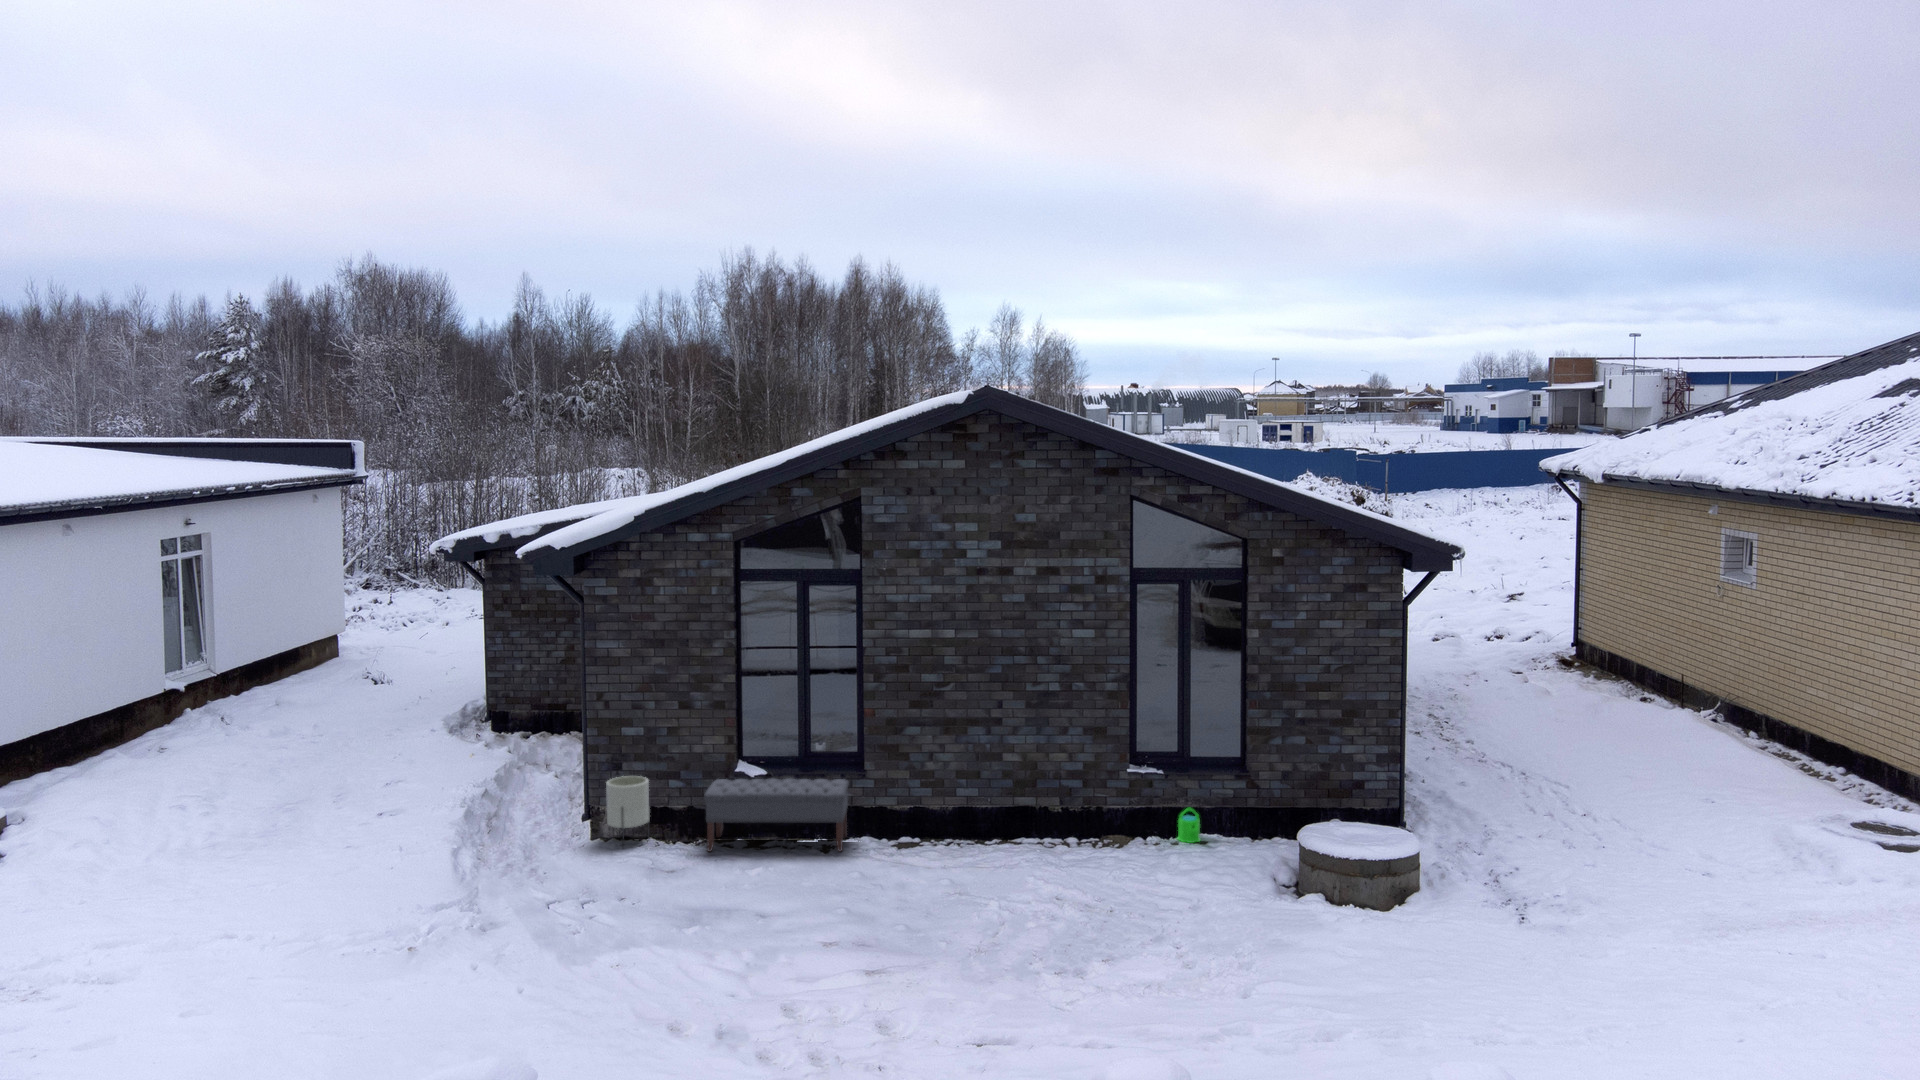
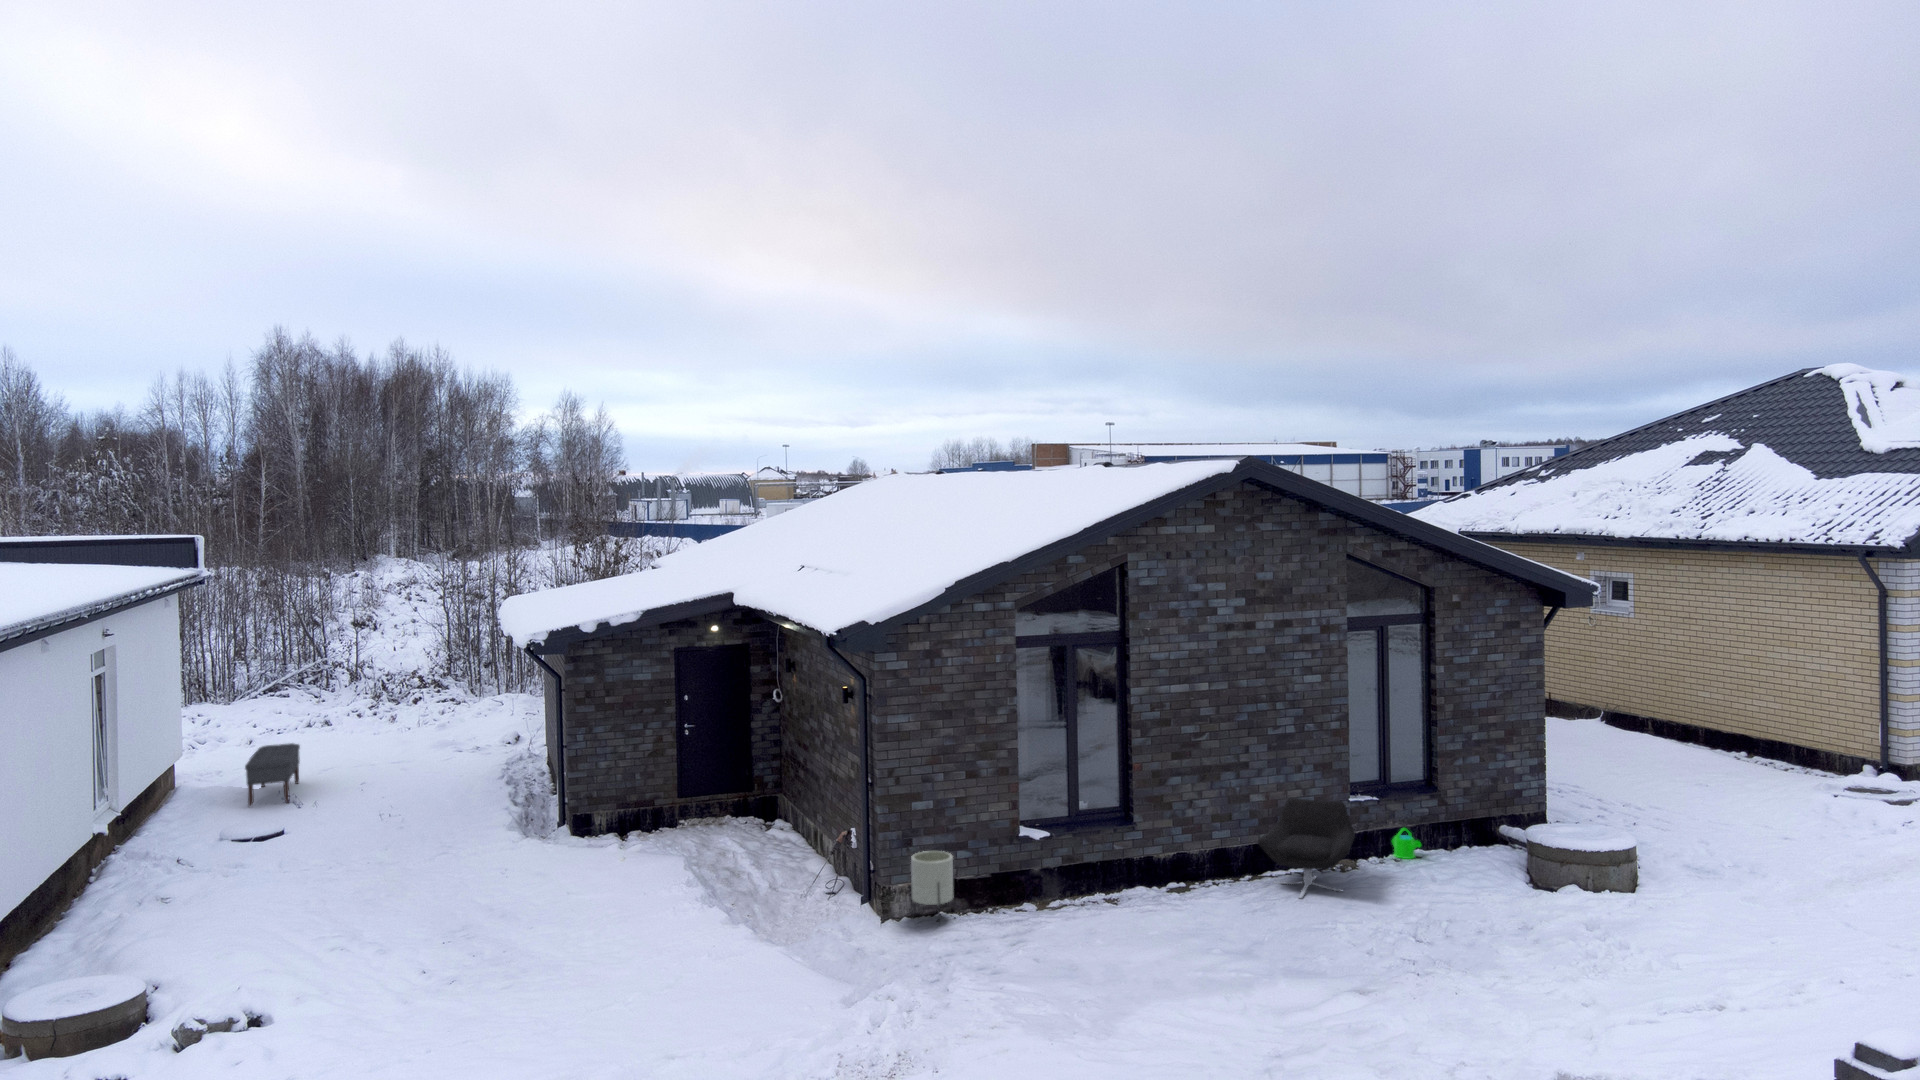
lounge chair: none [979,761,1092,868] -> present [1258,798,1355,898]
bench: present [704,778,849,852] -> present [245,743,300,807]

